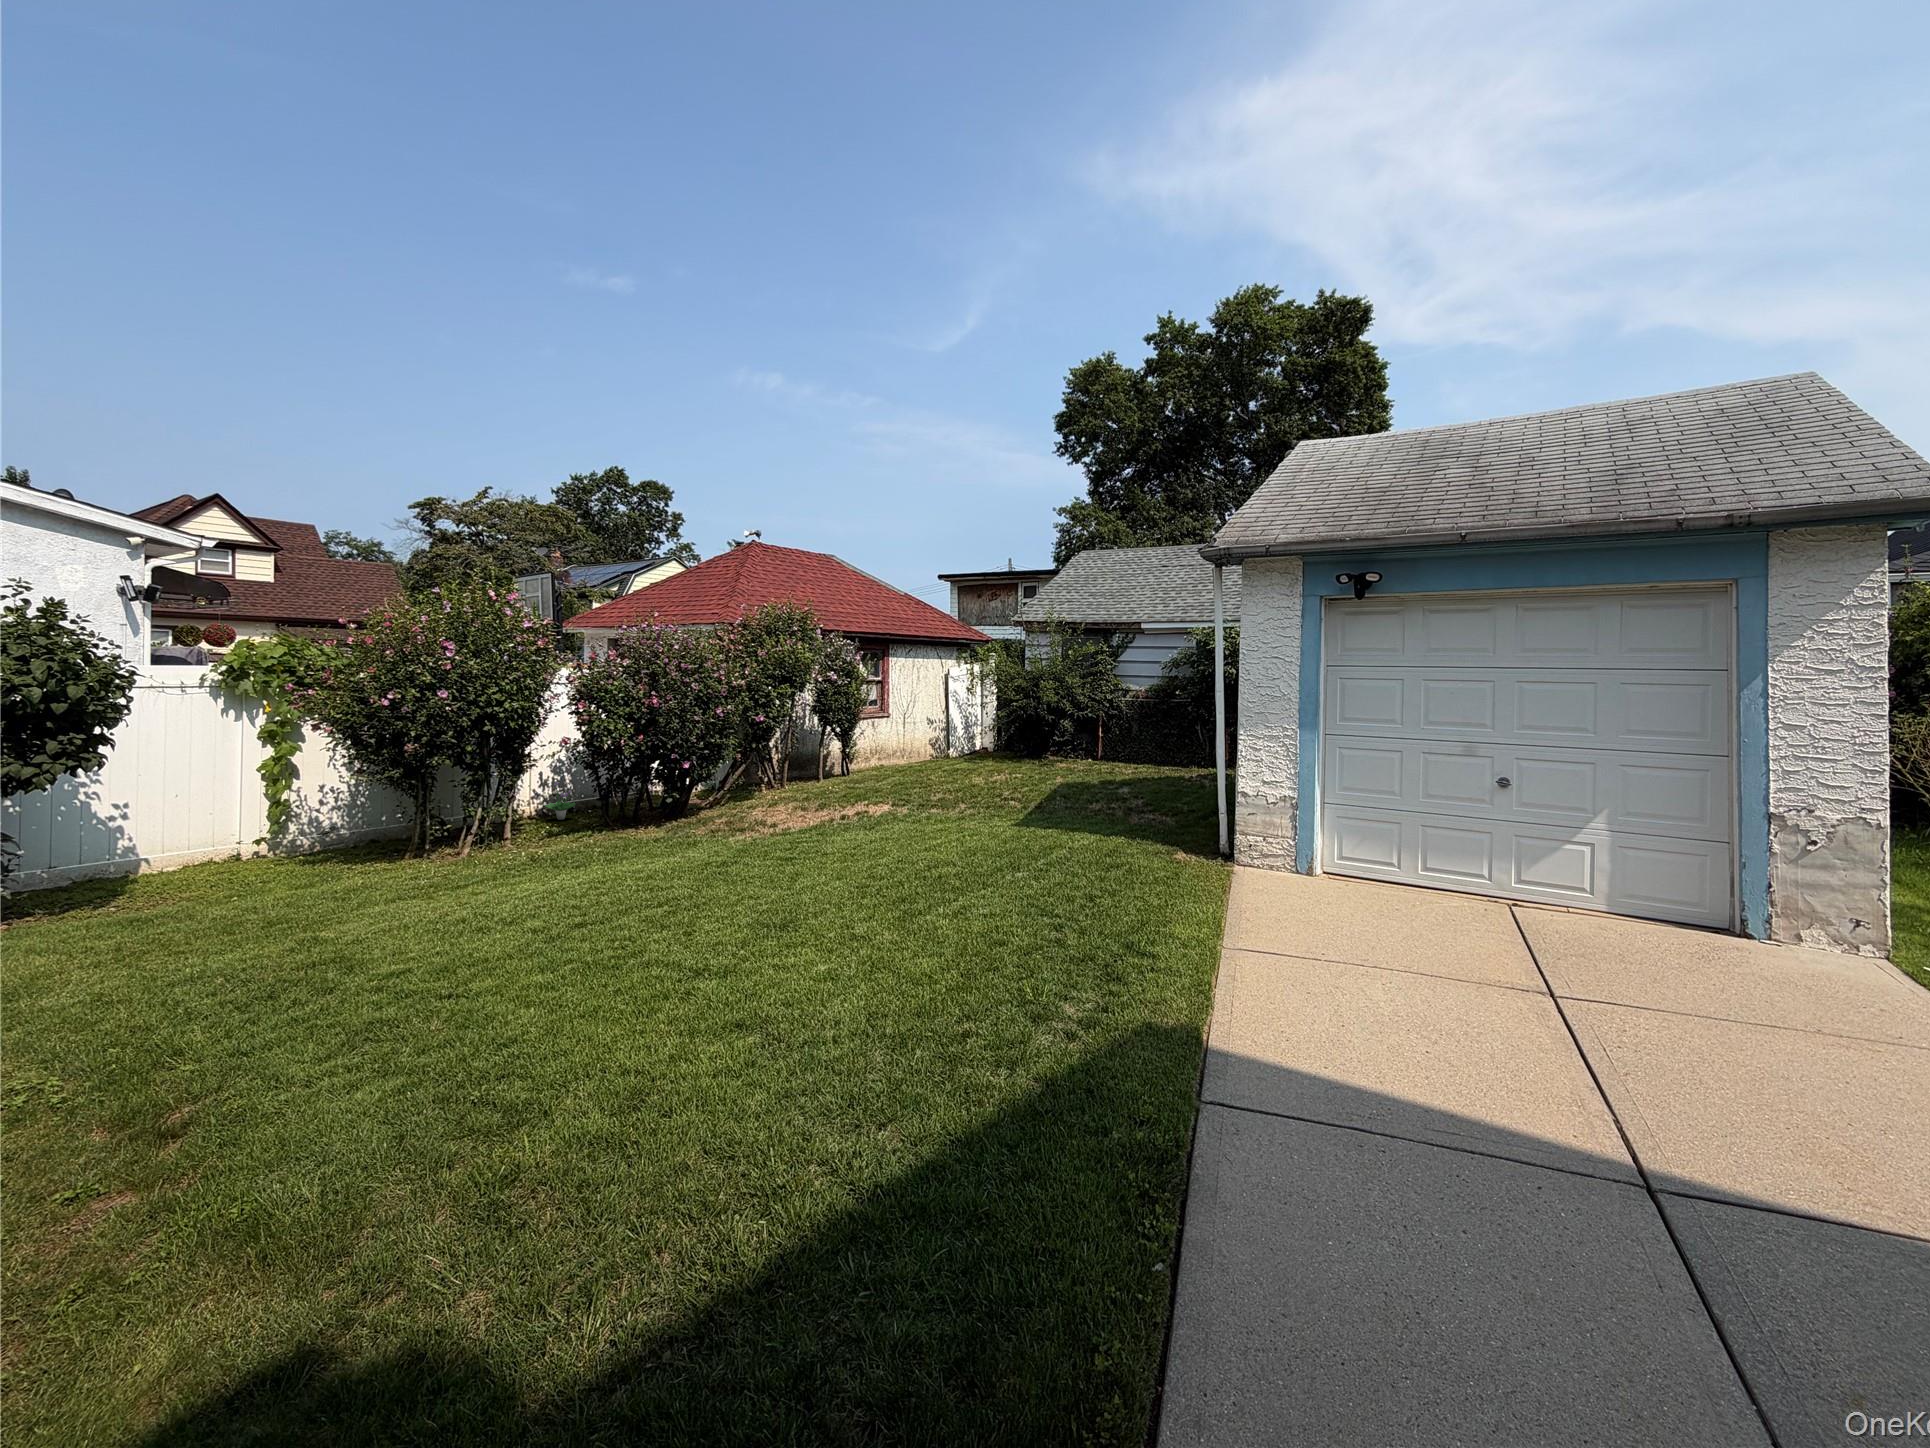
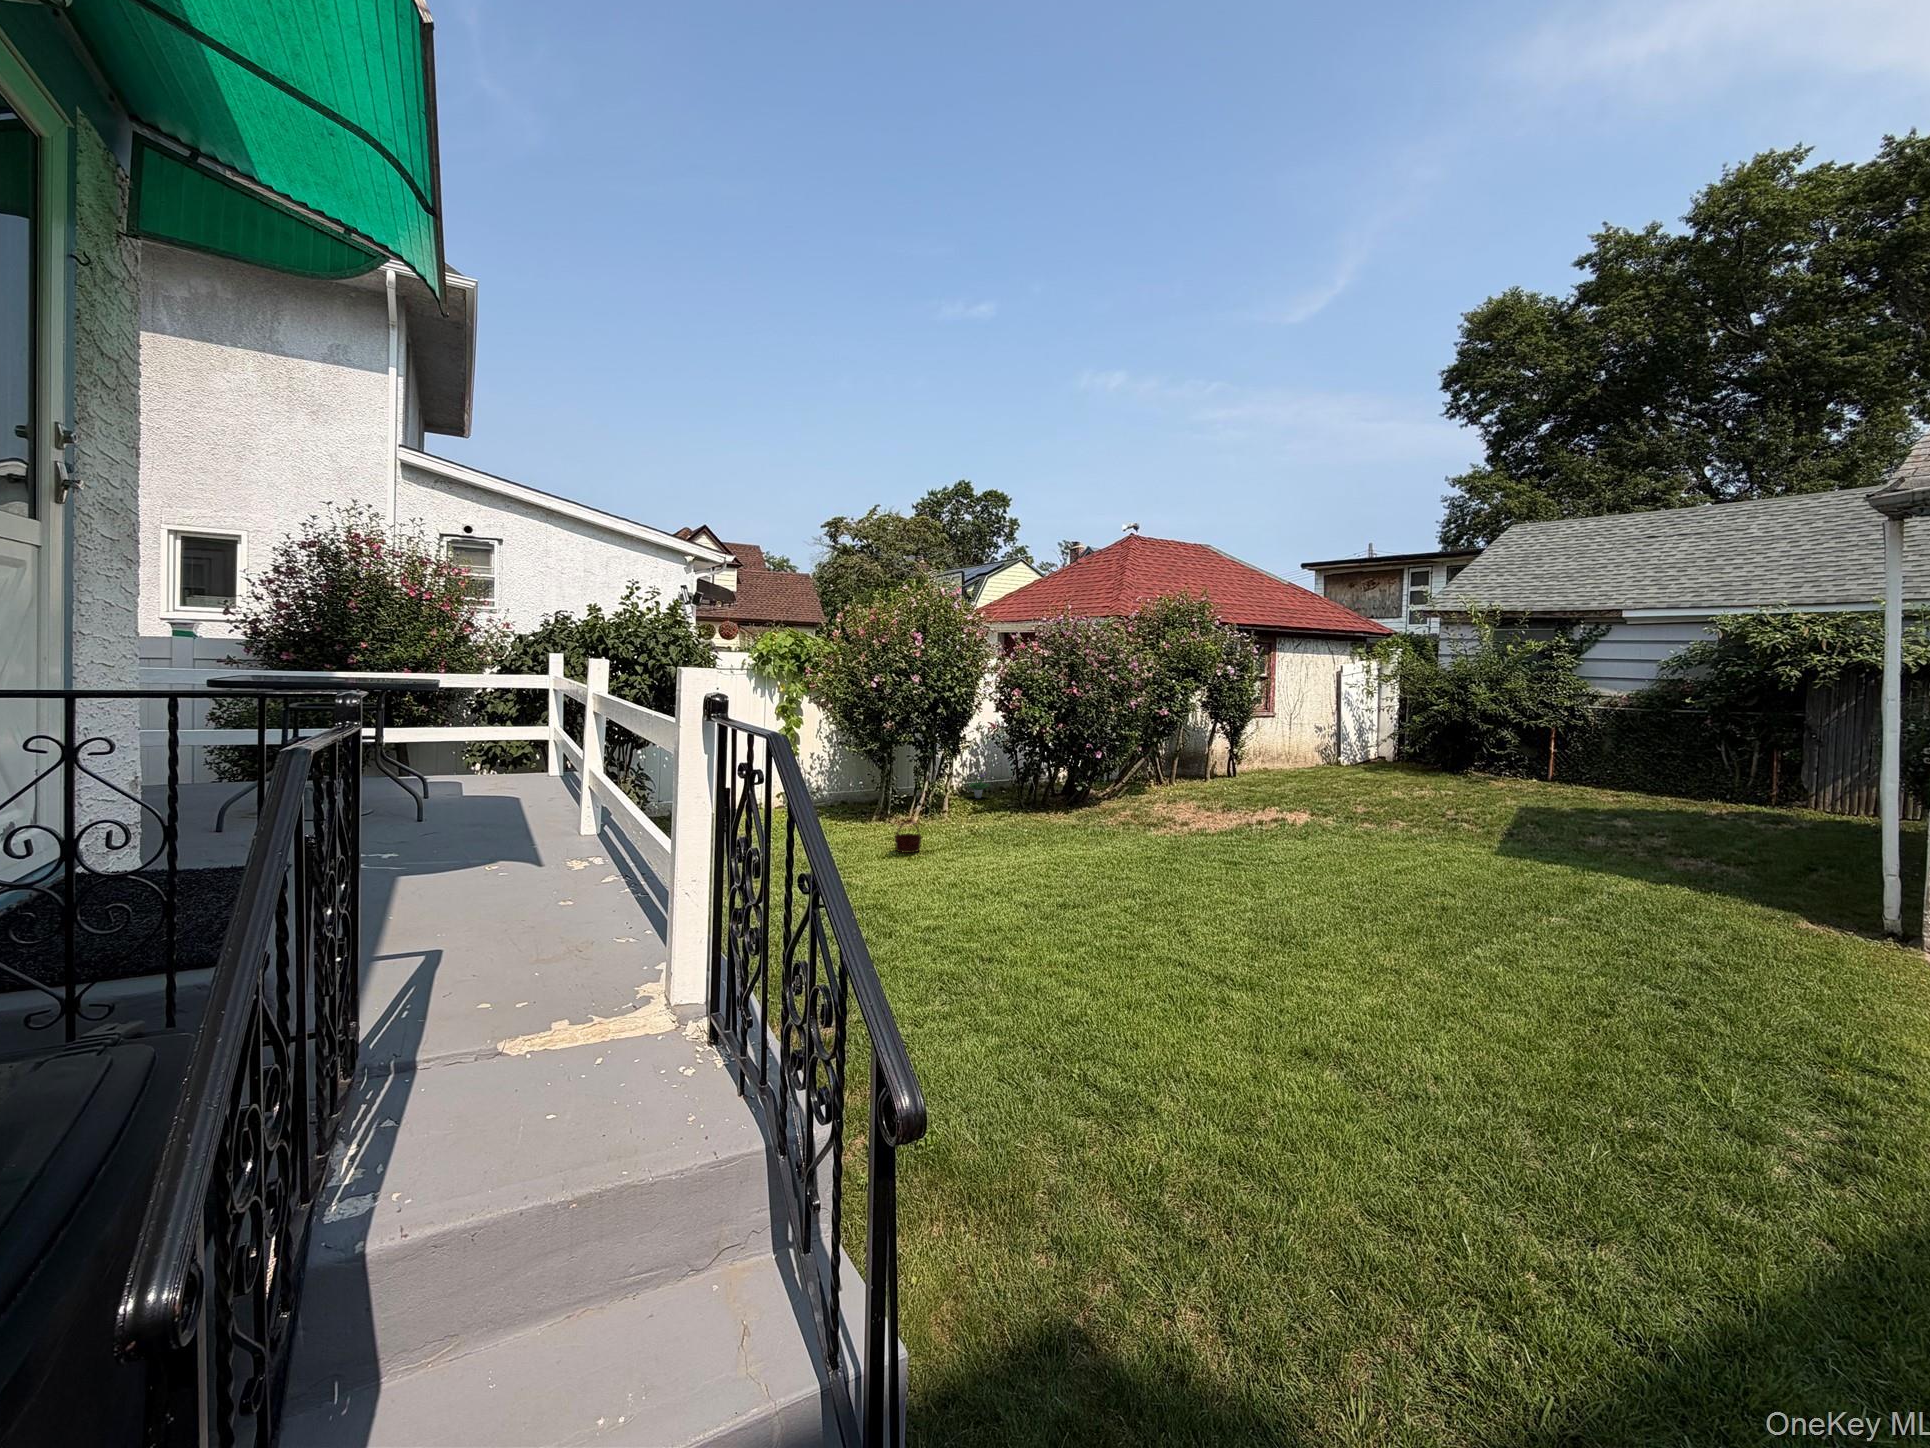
basket: none [409,852,448,889] -> present [894,820,922,853]

